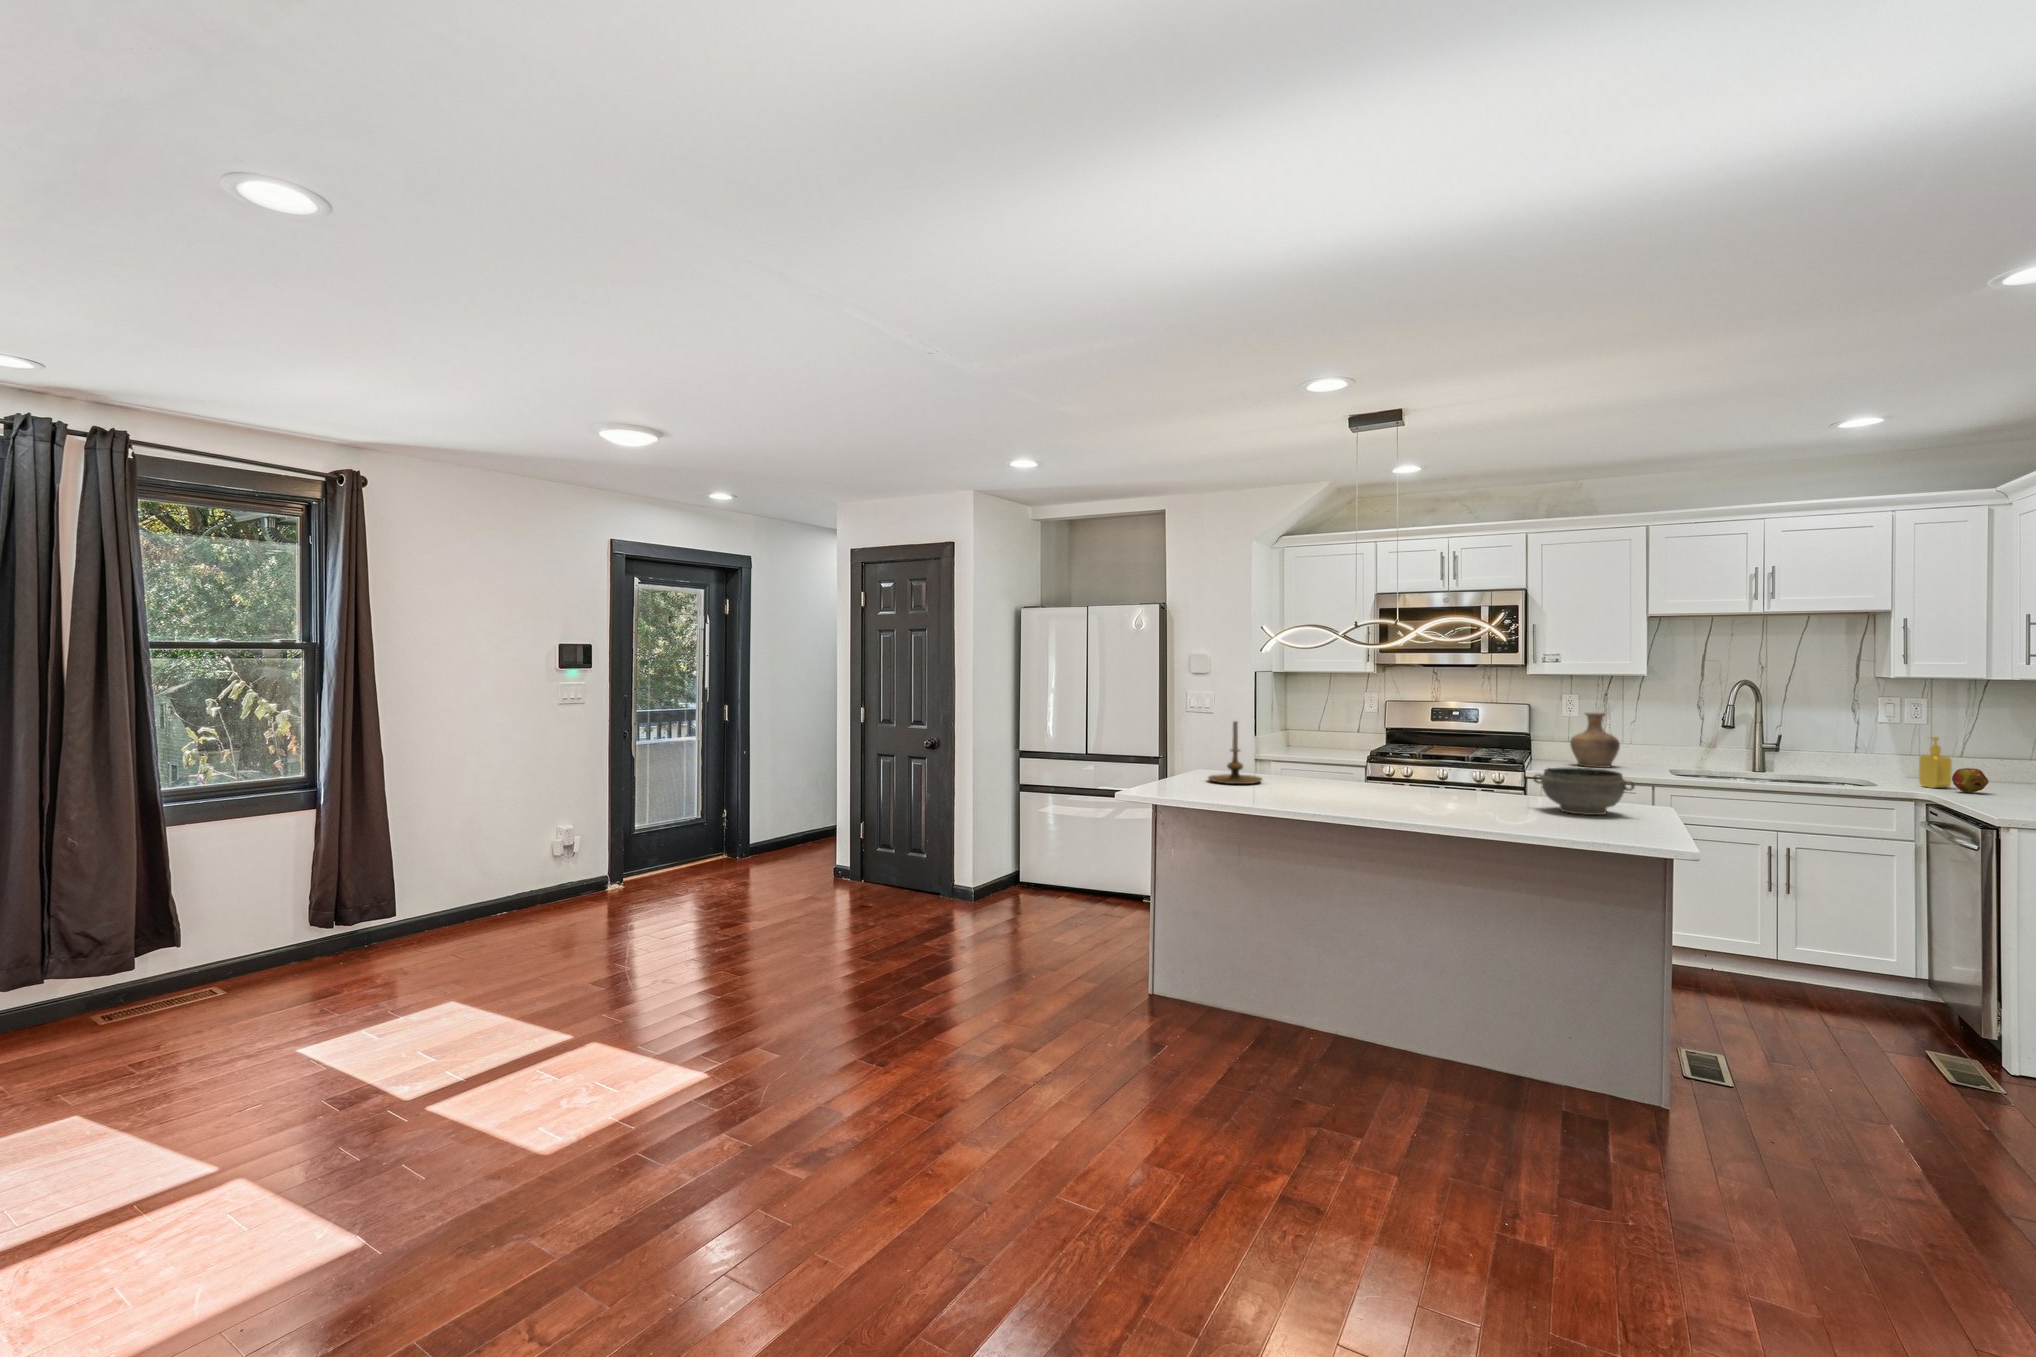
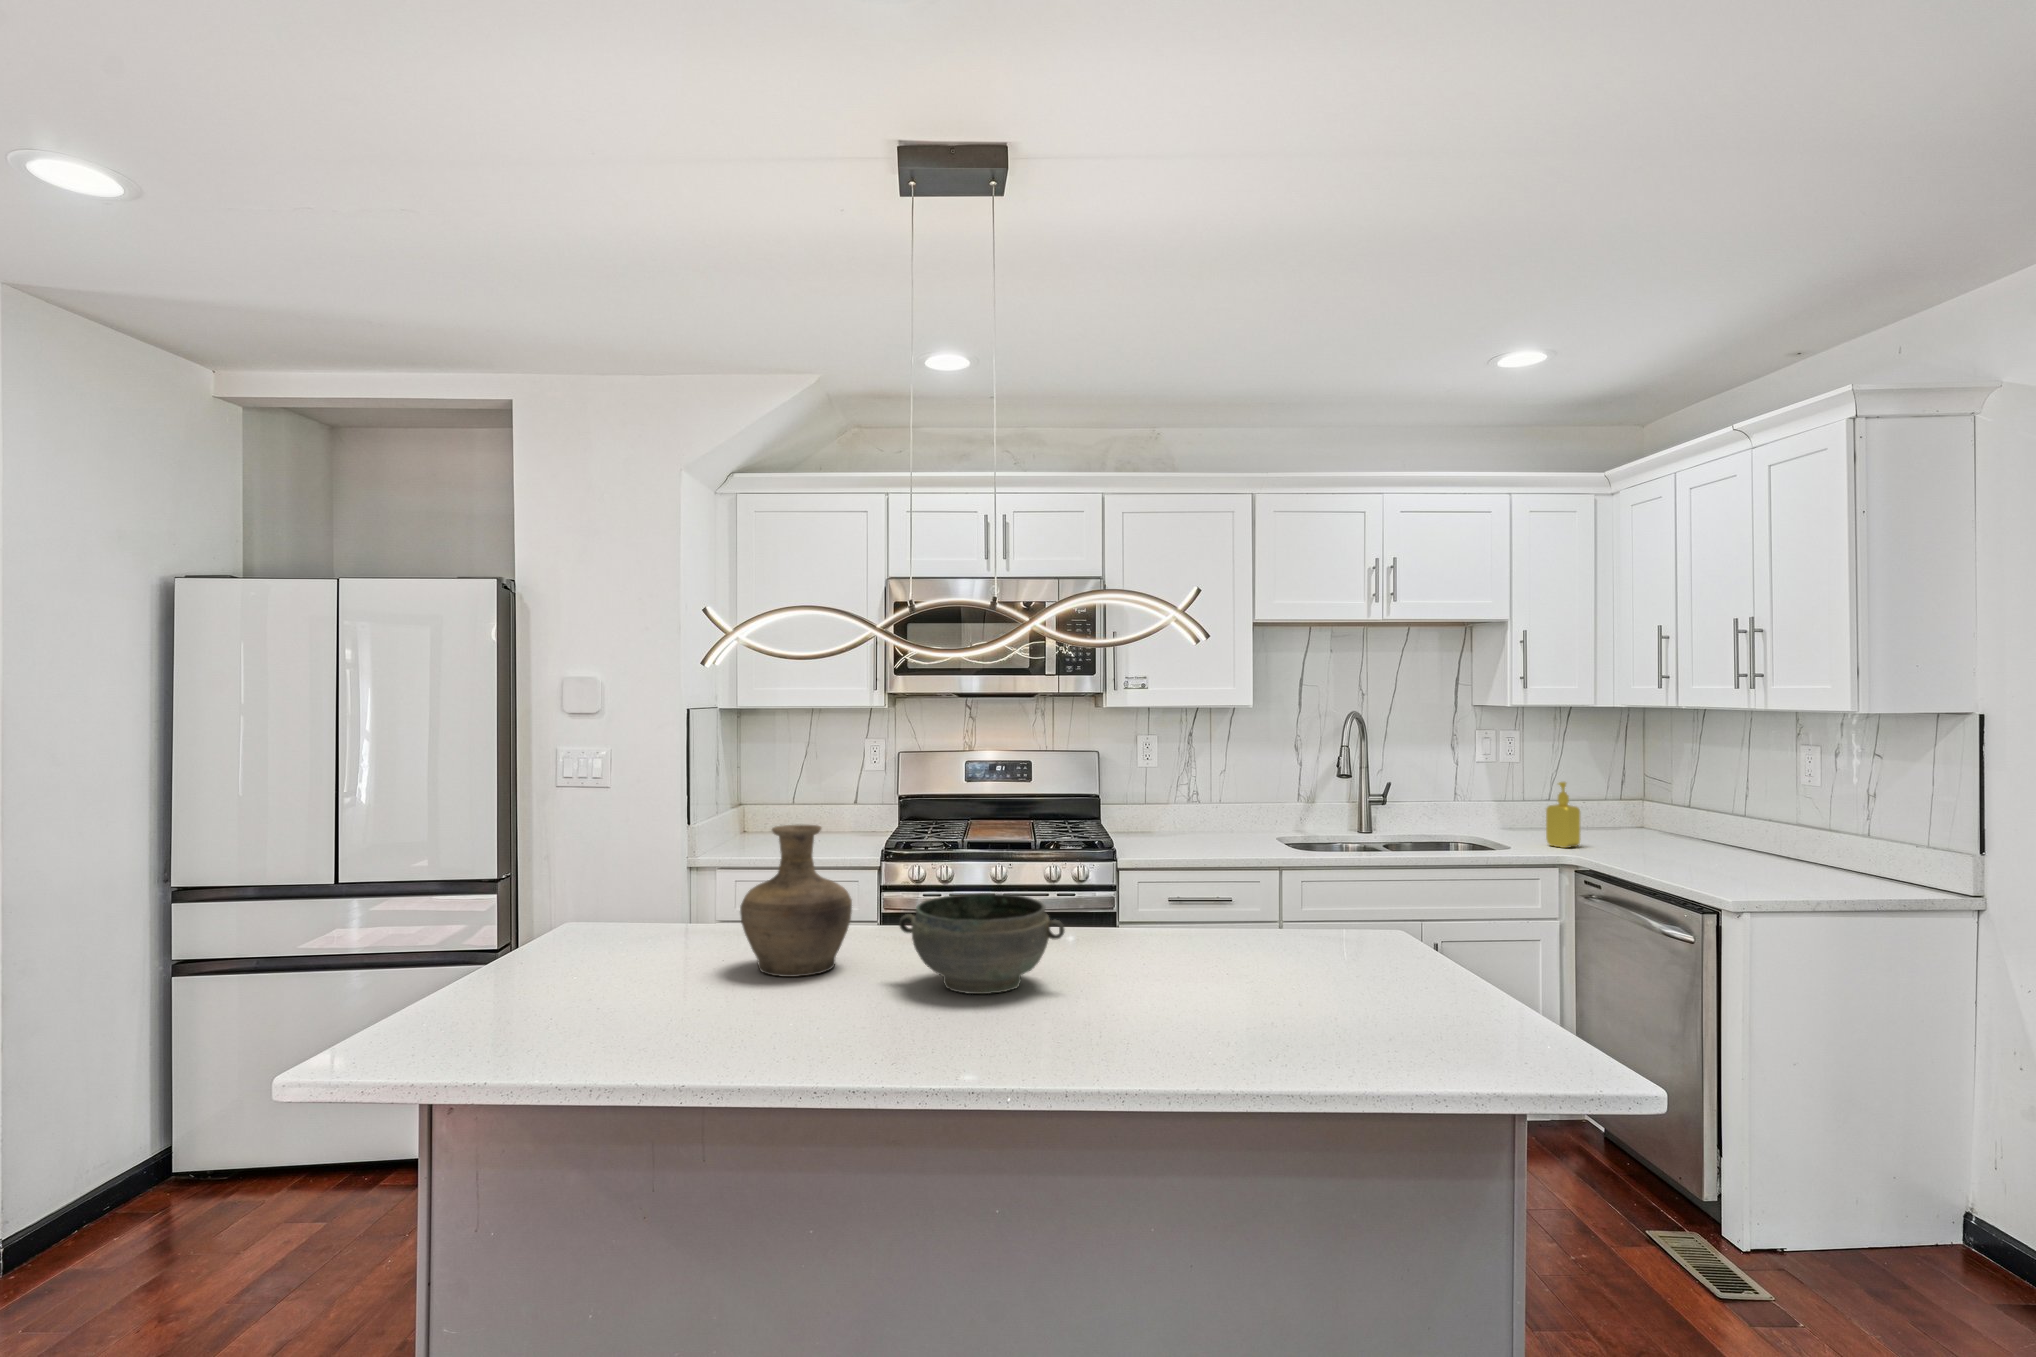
vase: present [1570,713,1620,768] -> present [740,824,852,977]
candle holder: present [1208,721,1262,784] -> none [601,816,719,953]
bowl: present [1534,768,1635,815] -> present [899,893,1065,994]
fruit: present [1952,768,1989,793] -> none [1590,822,1625,853]

